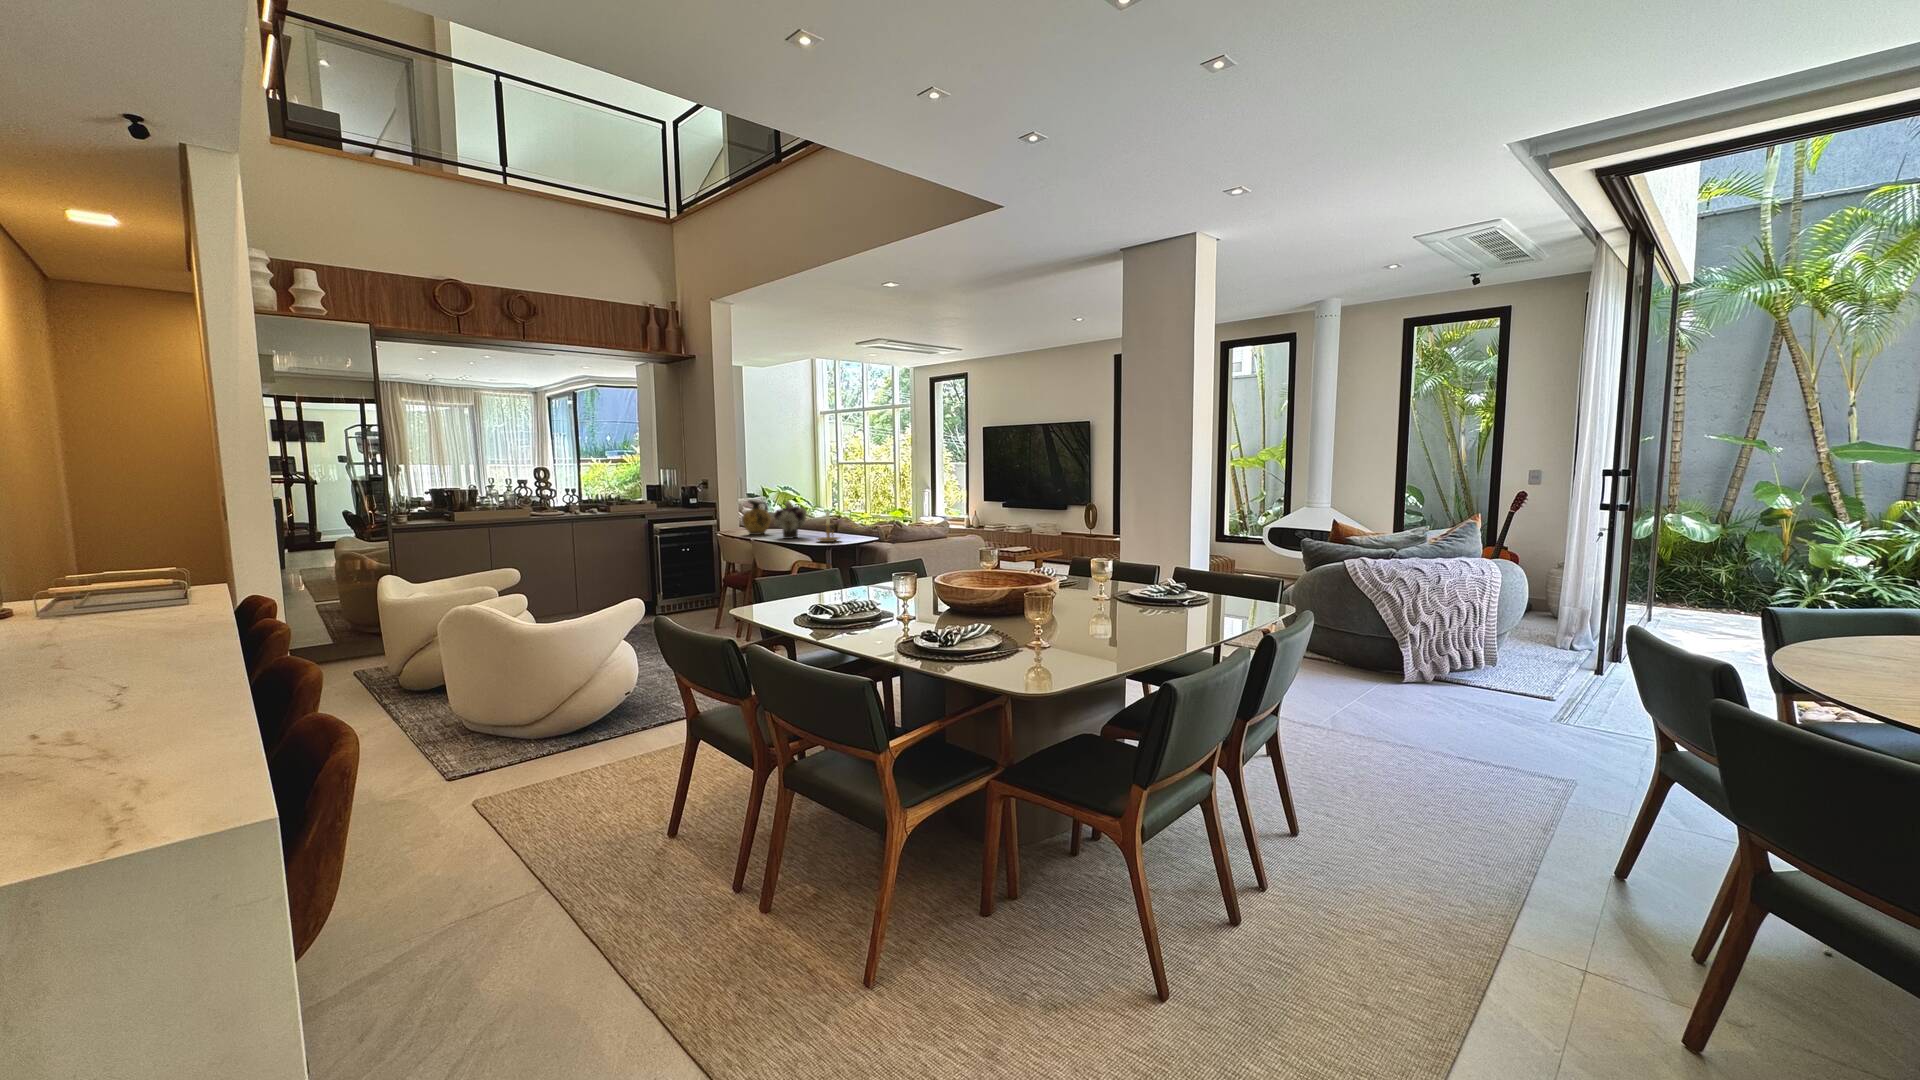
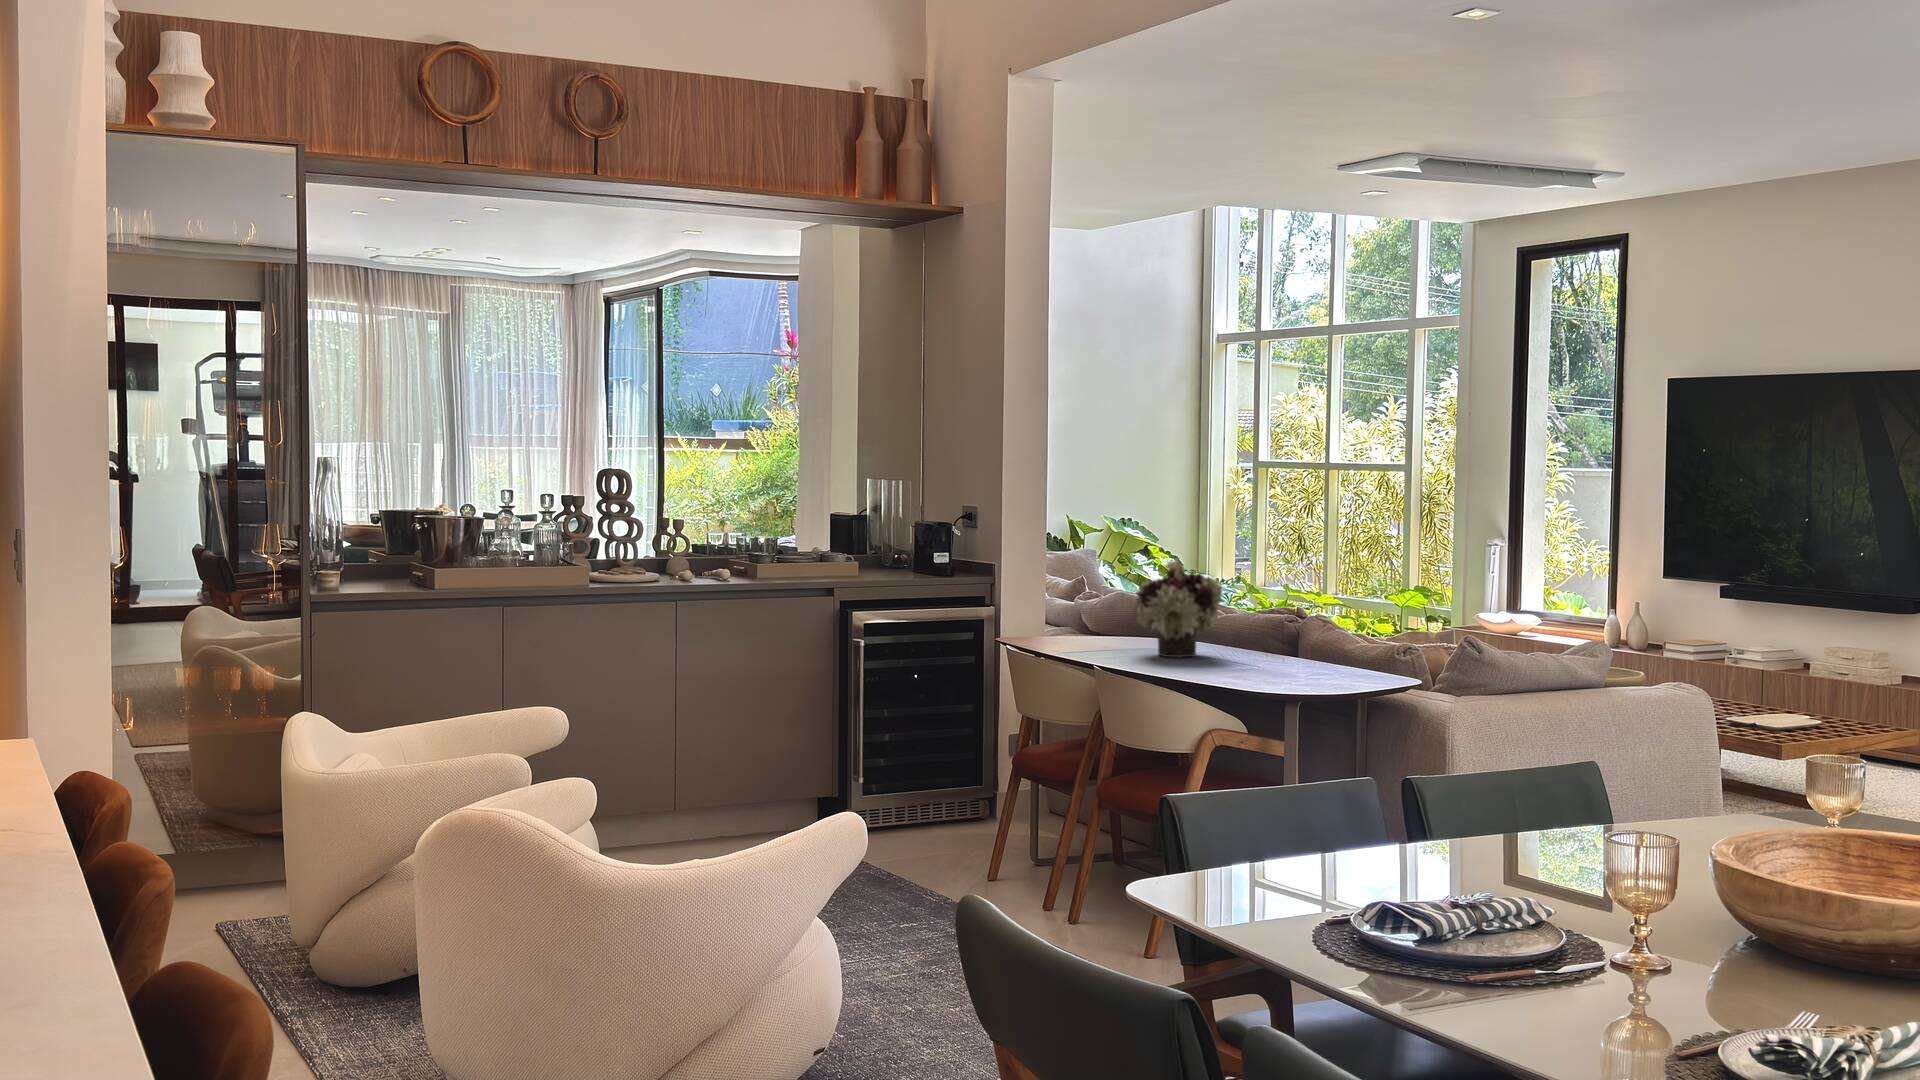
ceramic jug: present [742,501,771,535] -> none [1055,555,1126,643]
candle holder: present [818,511,839,542] -> none [1246,585,1316,673]

